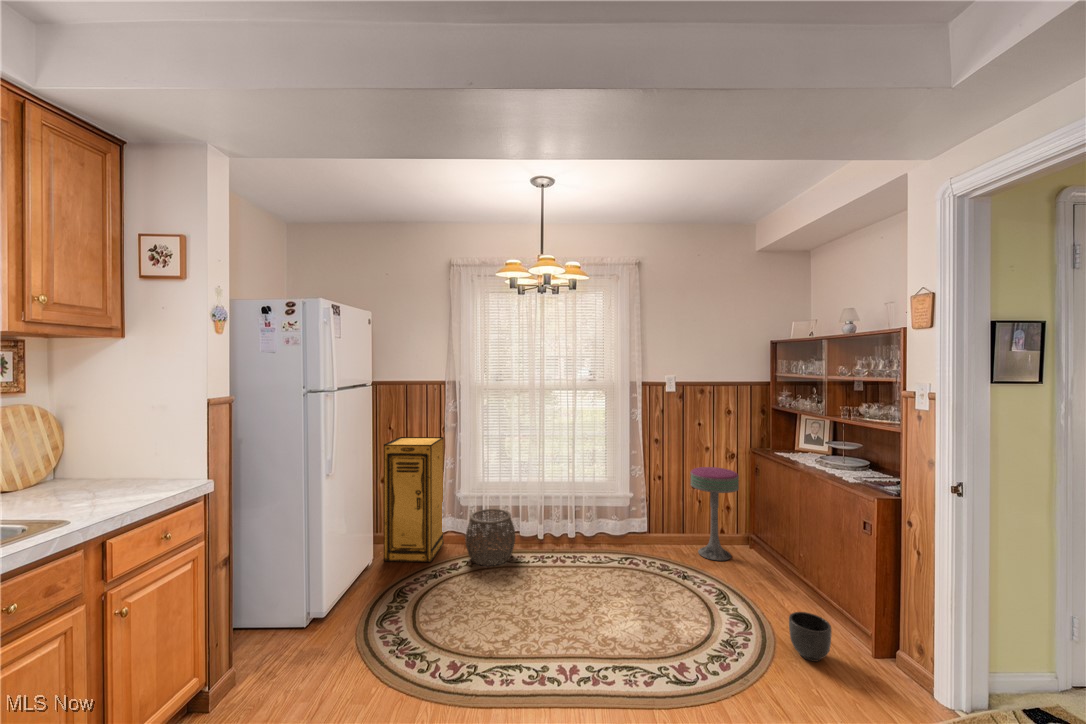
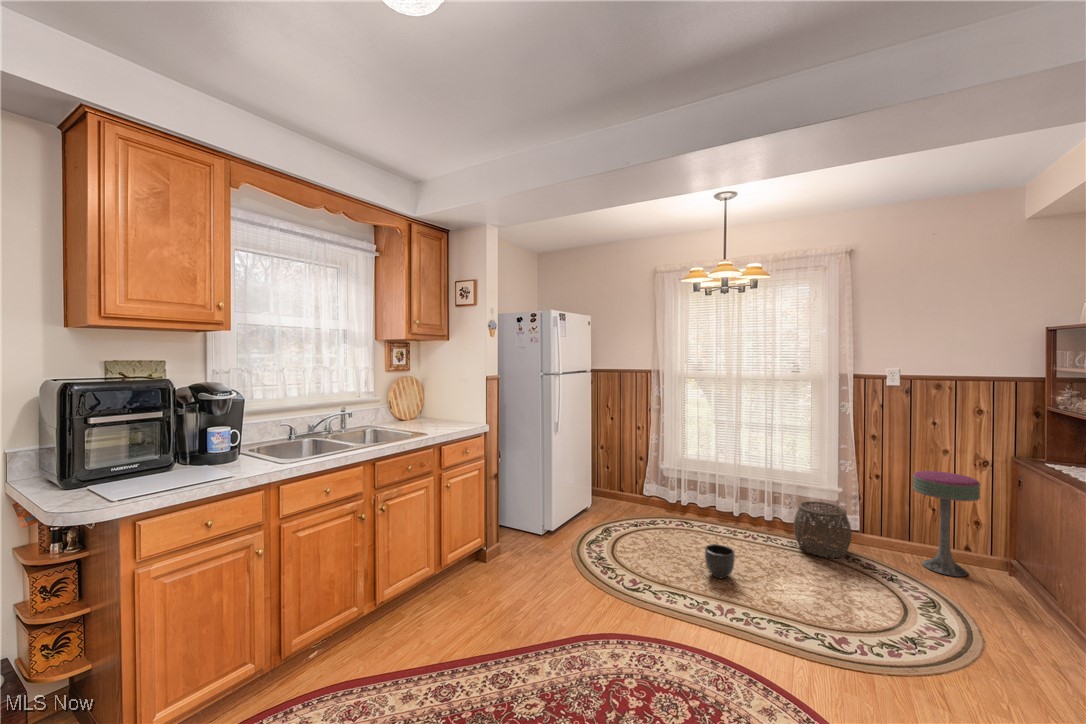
storage cabinet: present [384,437,444,562] -> none [602,414,652,517]
woven basket: present [465,509,515,566] -> present [794,501,852,558]
planter: present [789,612,832,662] -> present [705,544,735,579]

